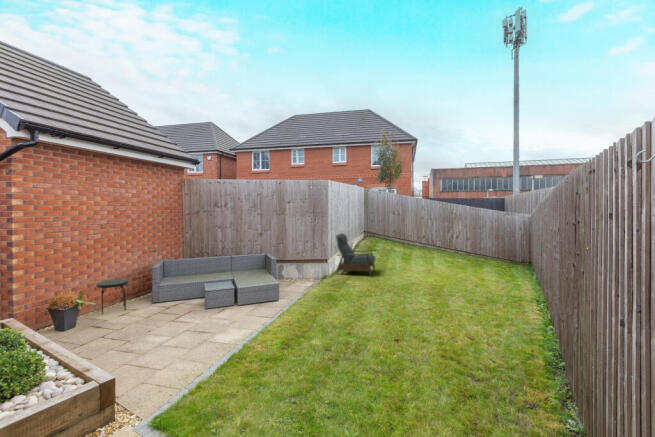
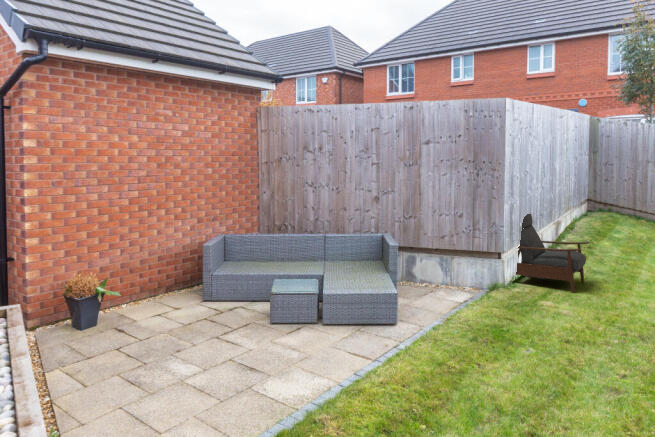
side table: present [96,279,129,314] -> none [131,259,173,307]

